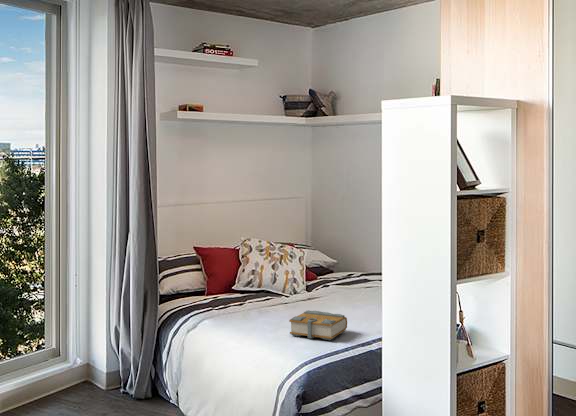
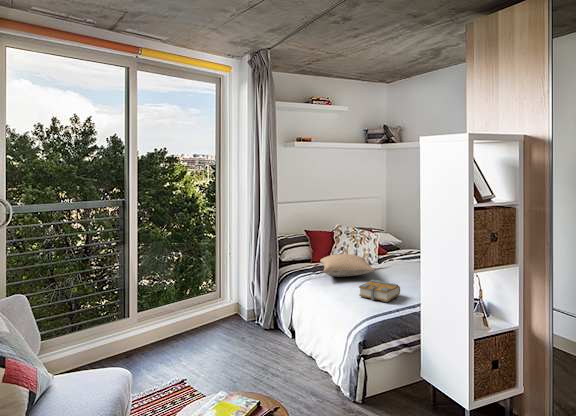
pillow: none [223,277,308,310] -> present [320,254,374,277]

